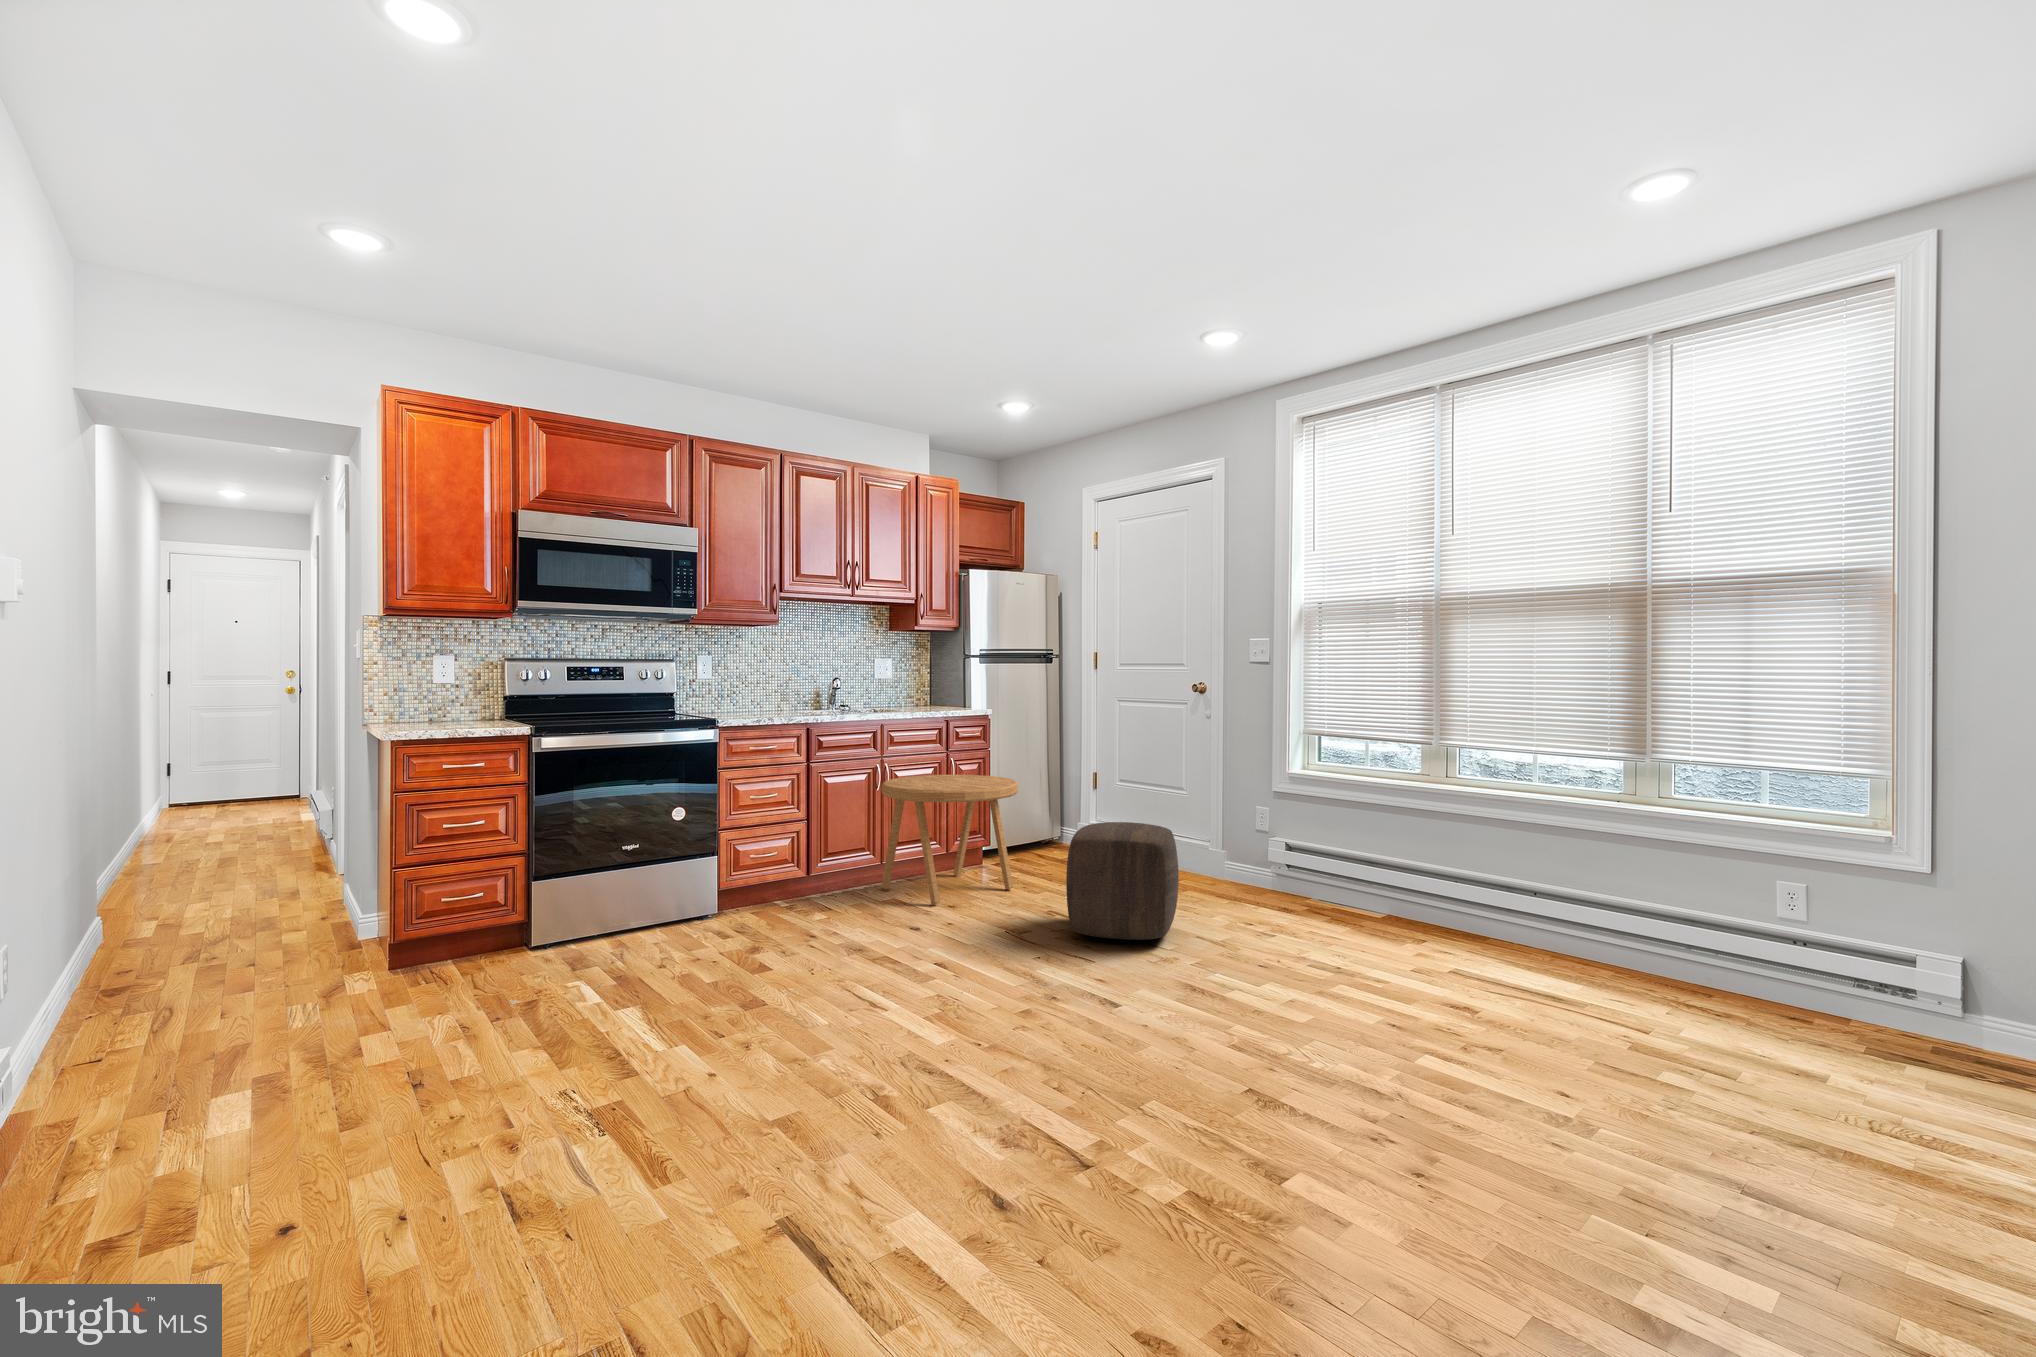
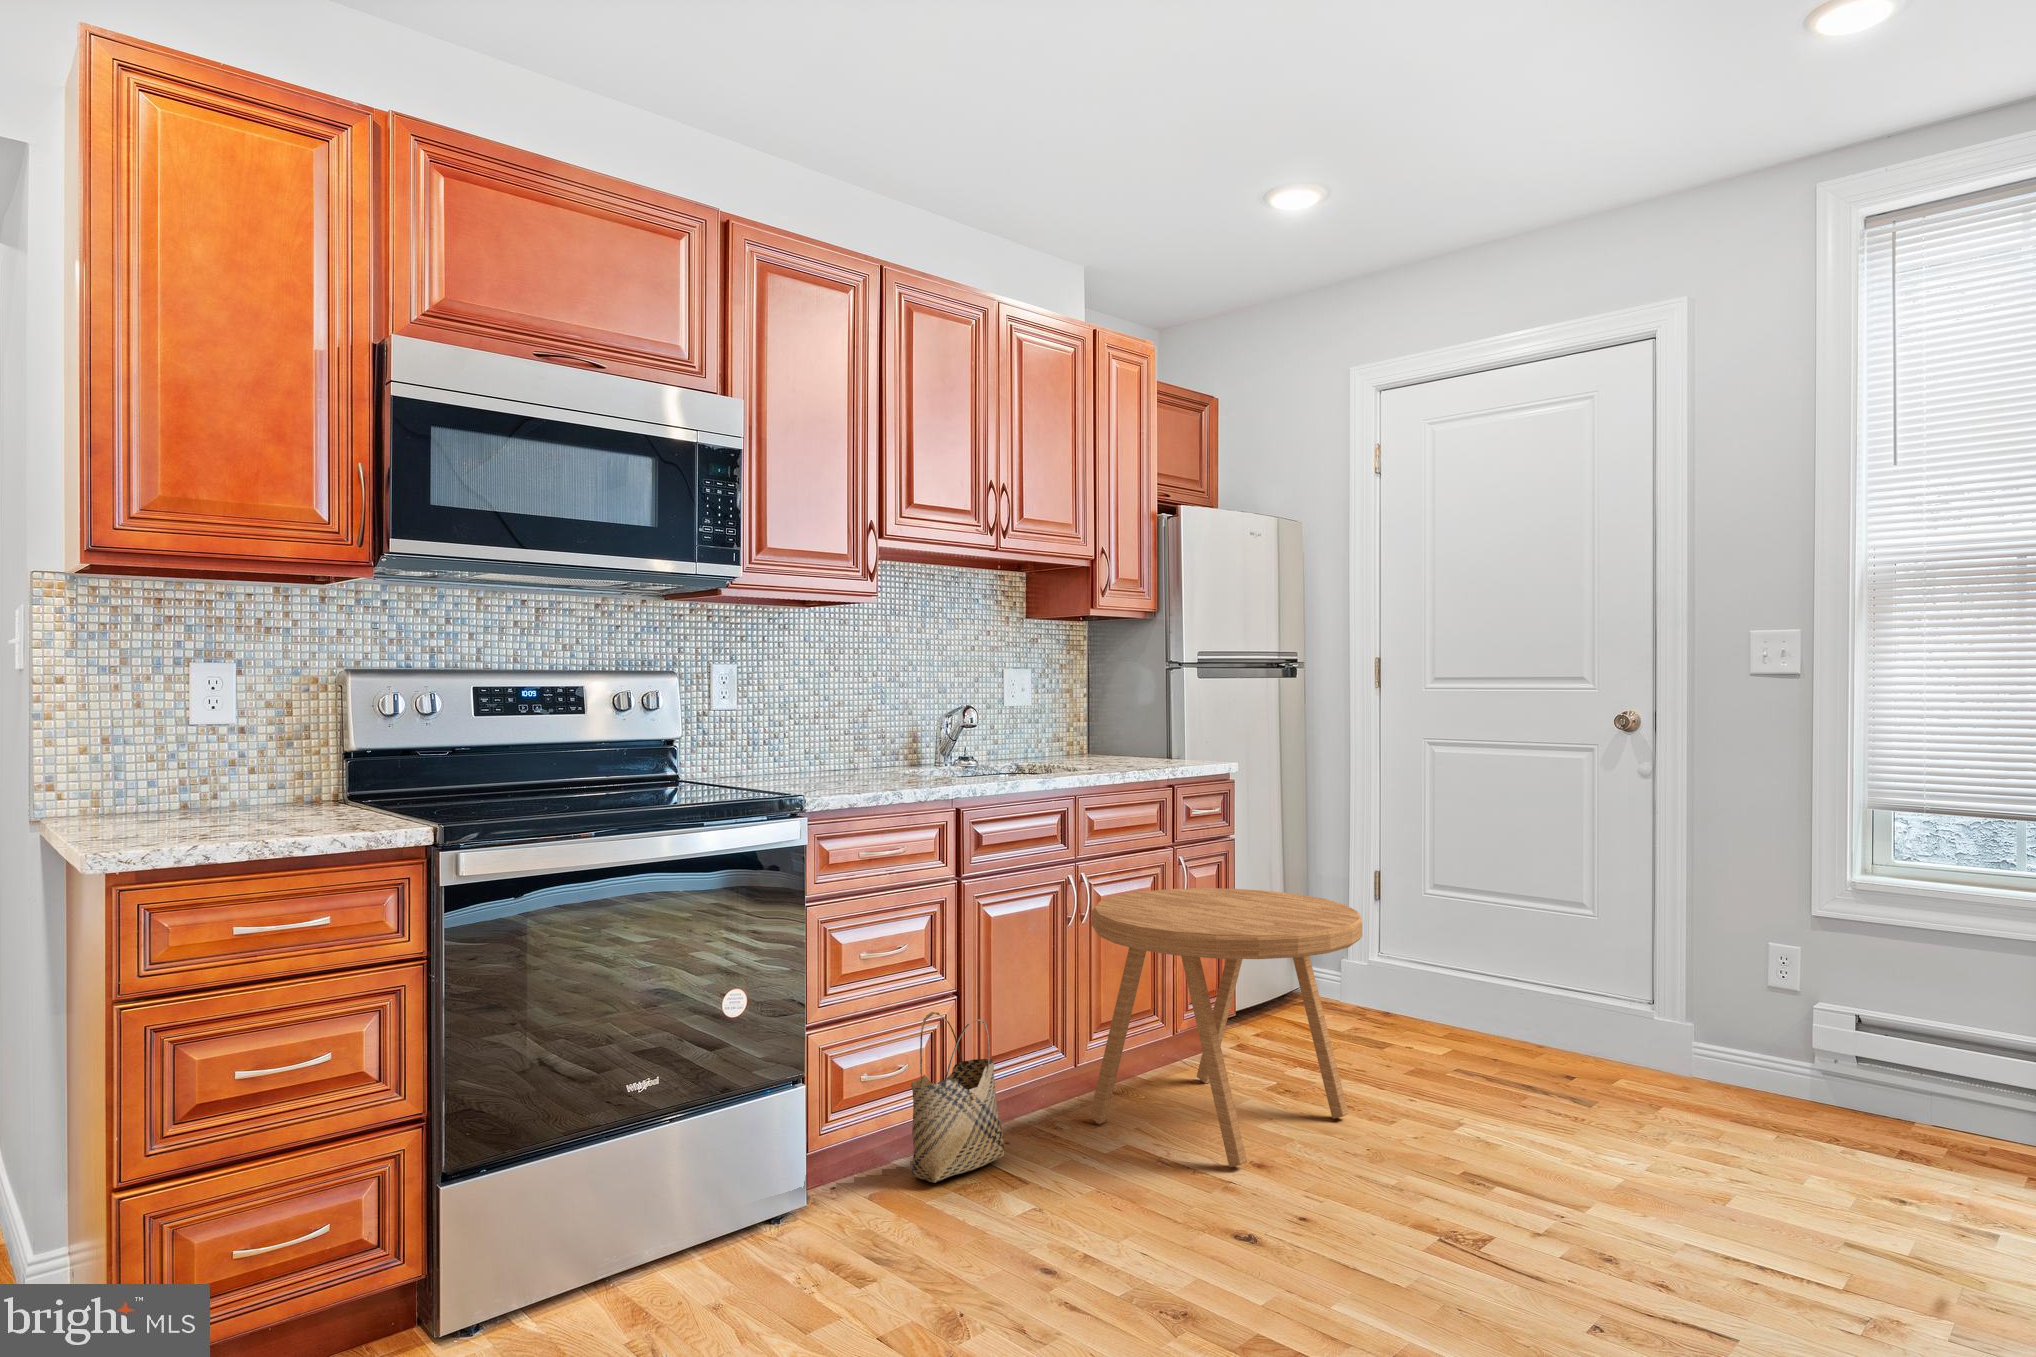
ottoman: present [1066,822,1179,940] -> none [1570,1005,1858,1277]
woven basket: none [772,828,824,906] -> present [911,1012,1004,1183]

